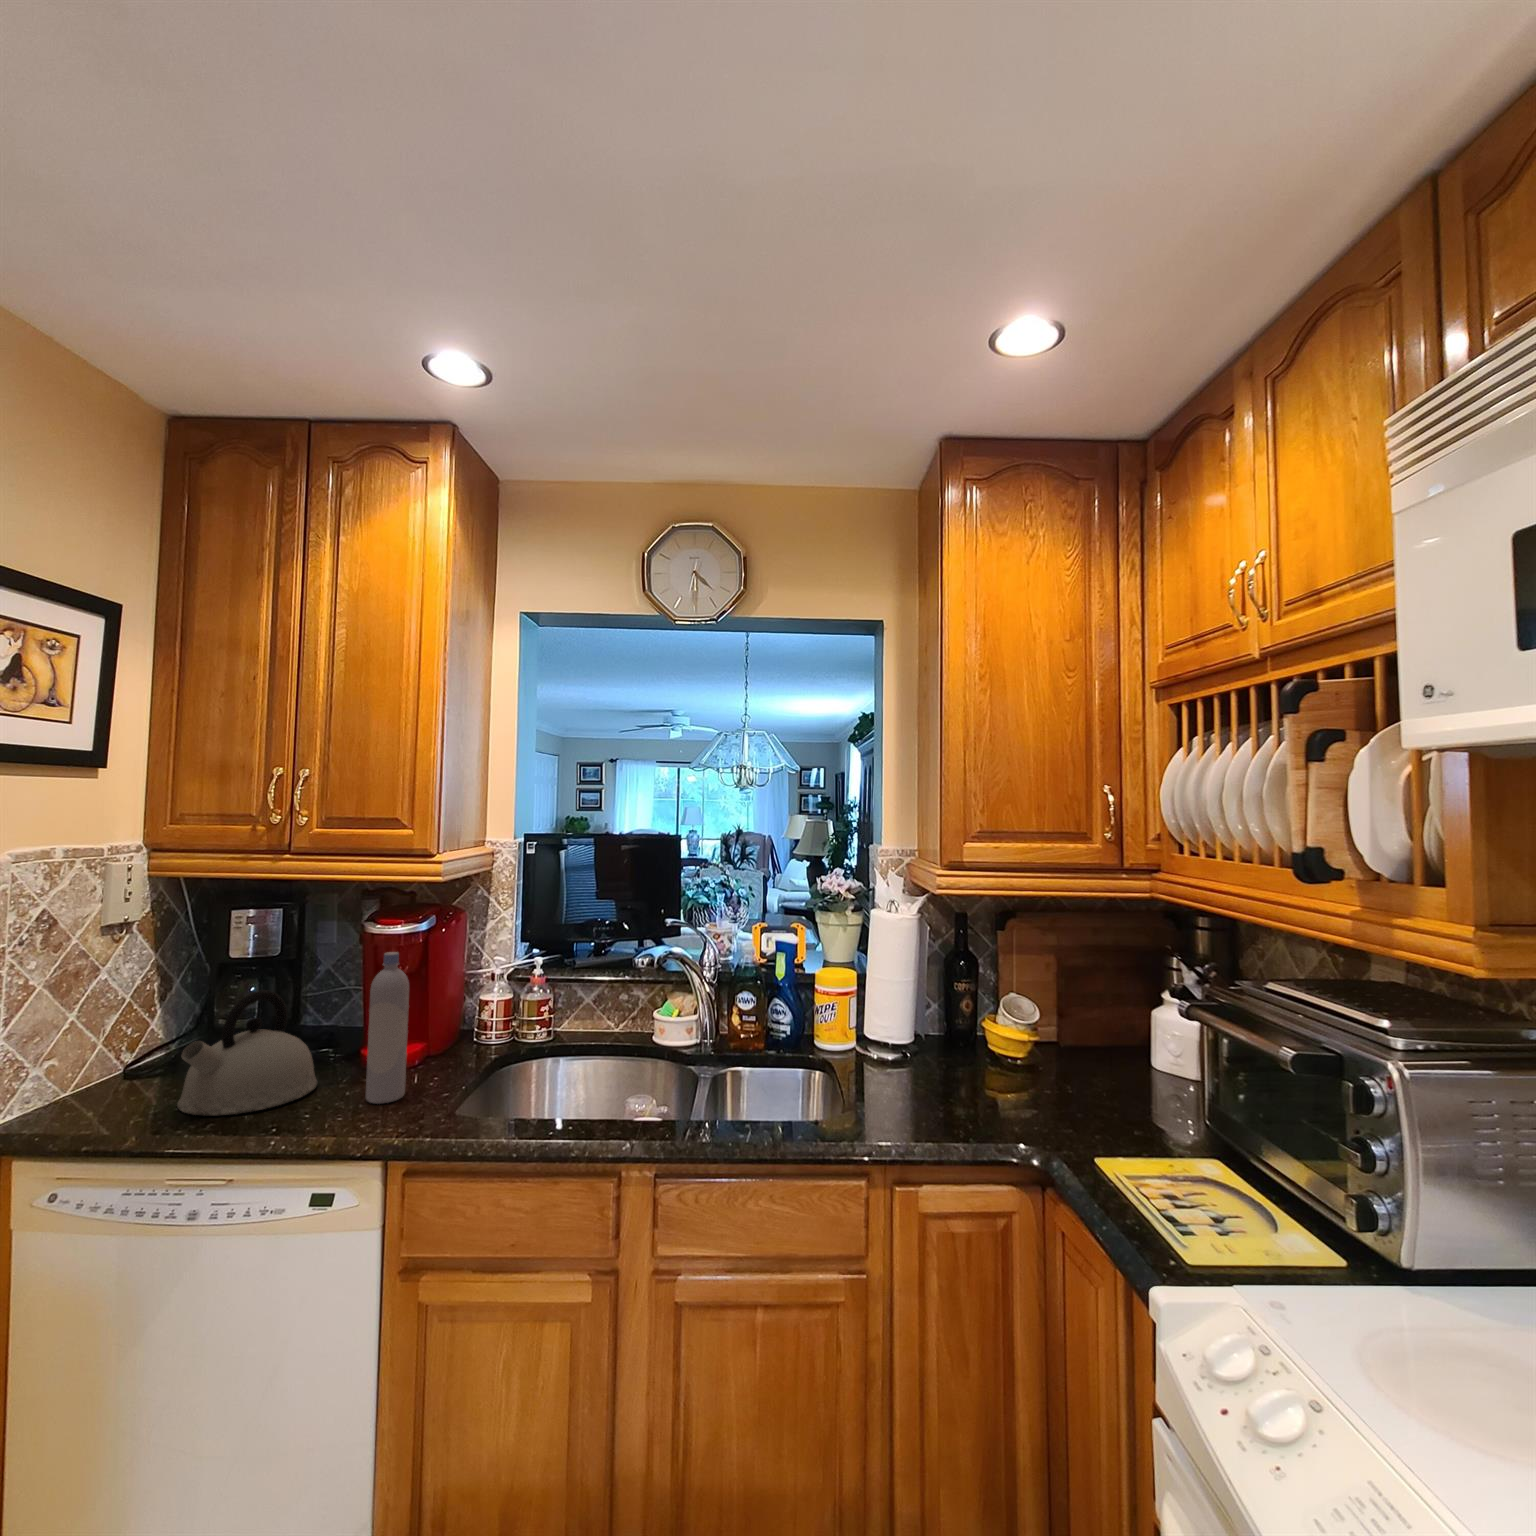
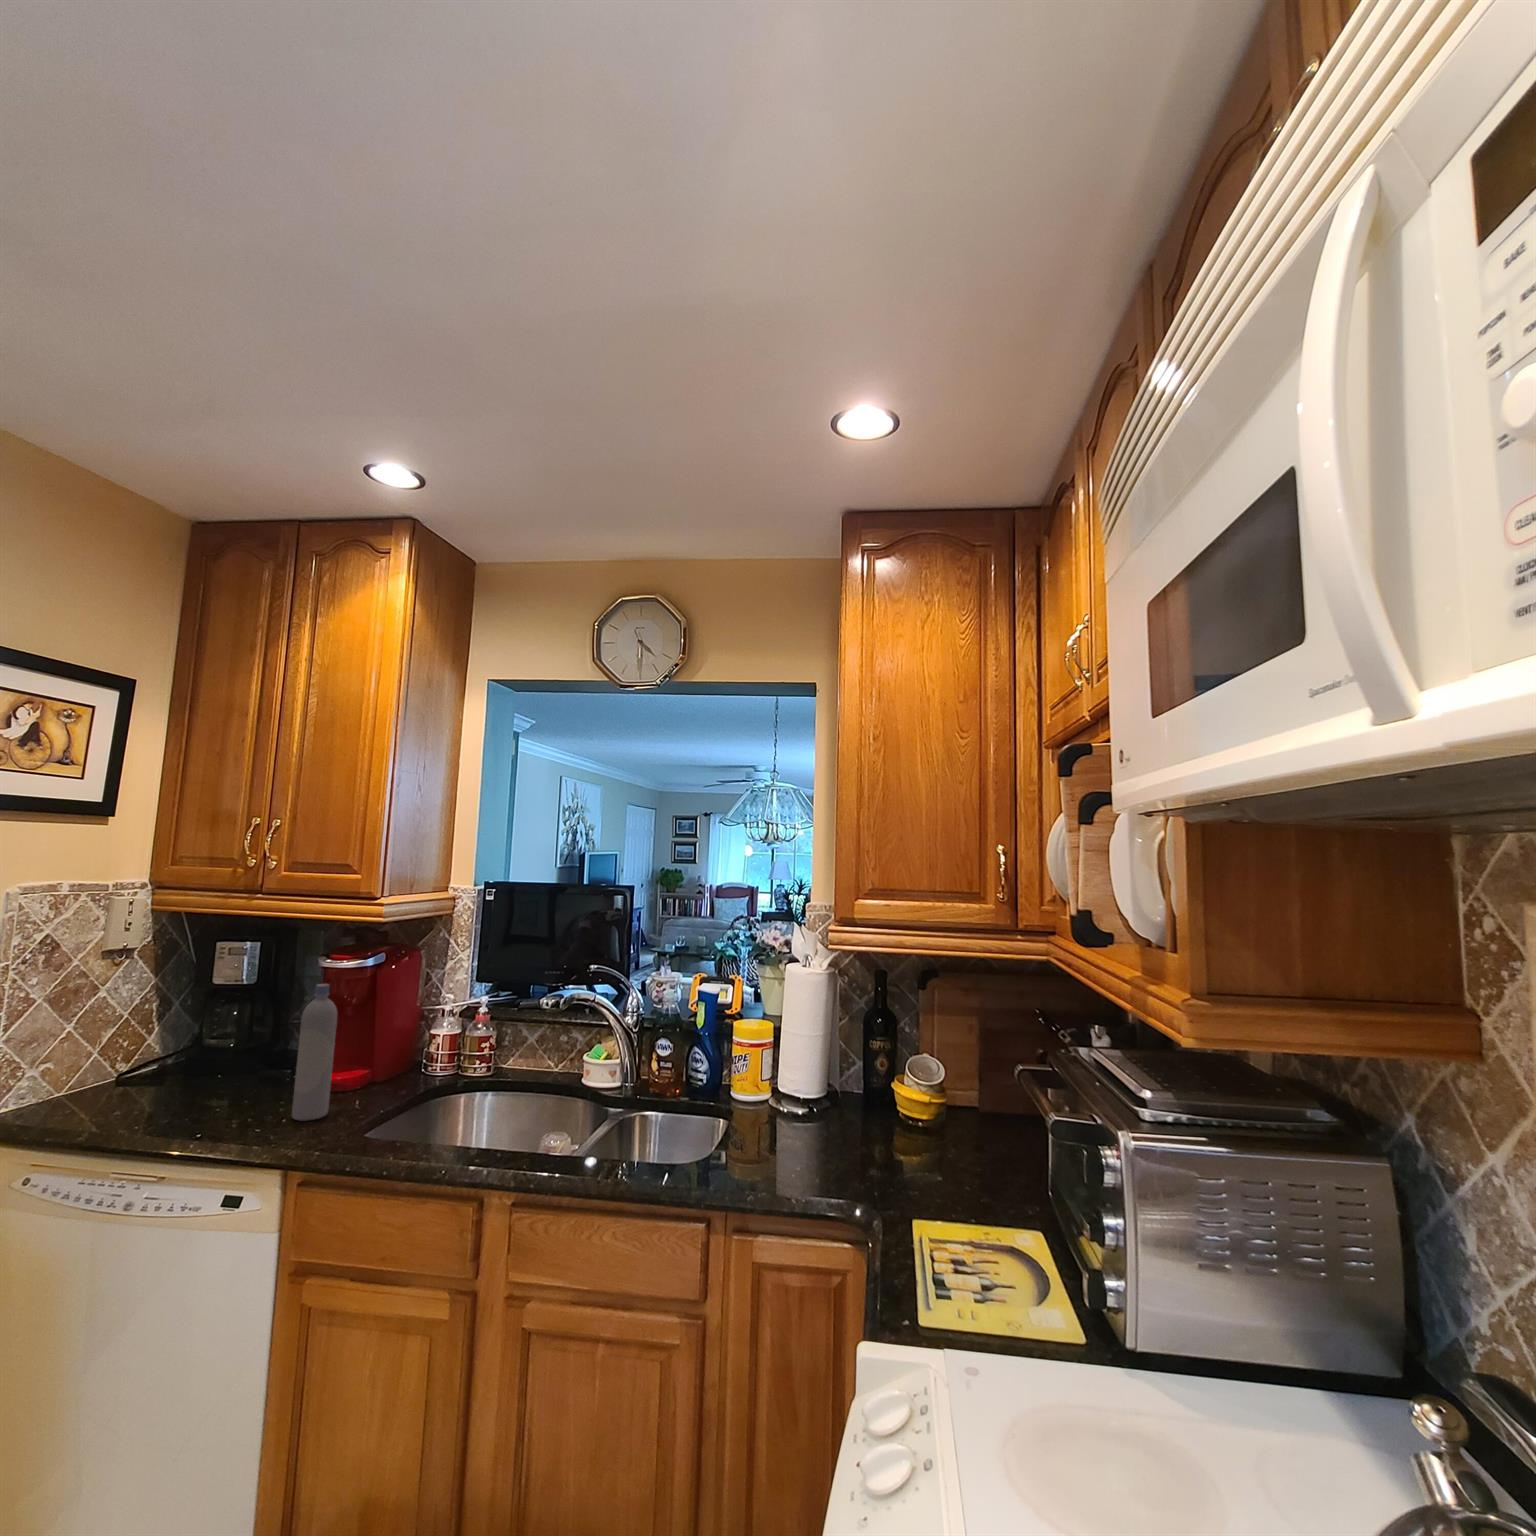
kettle: present [177,990,317,1116] -> none [138,1013,263,1121]

